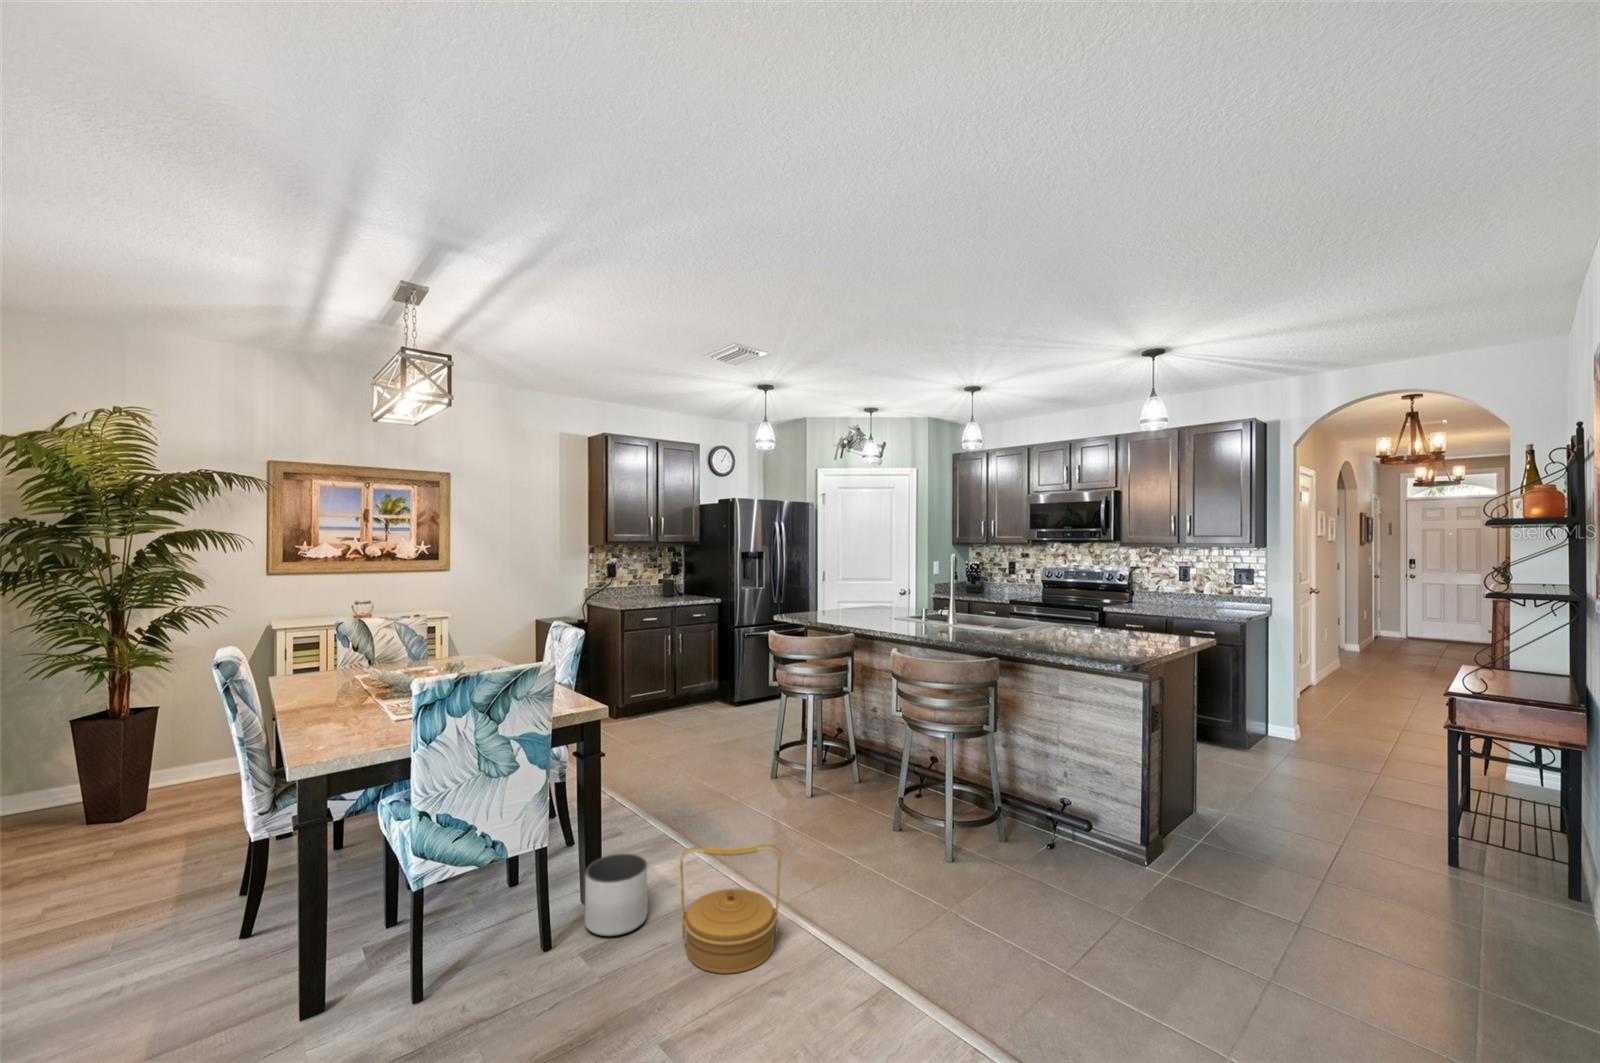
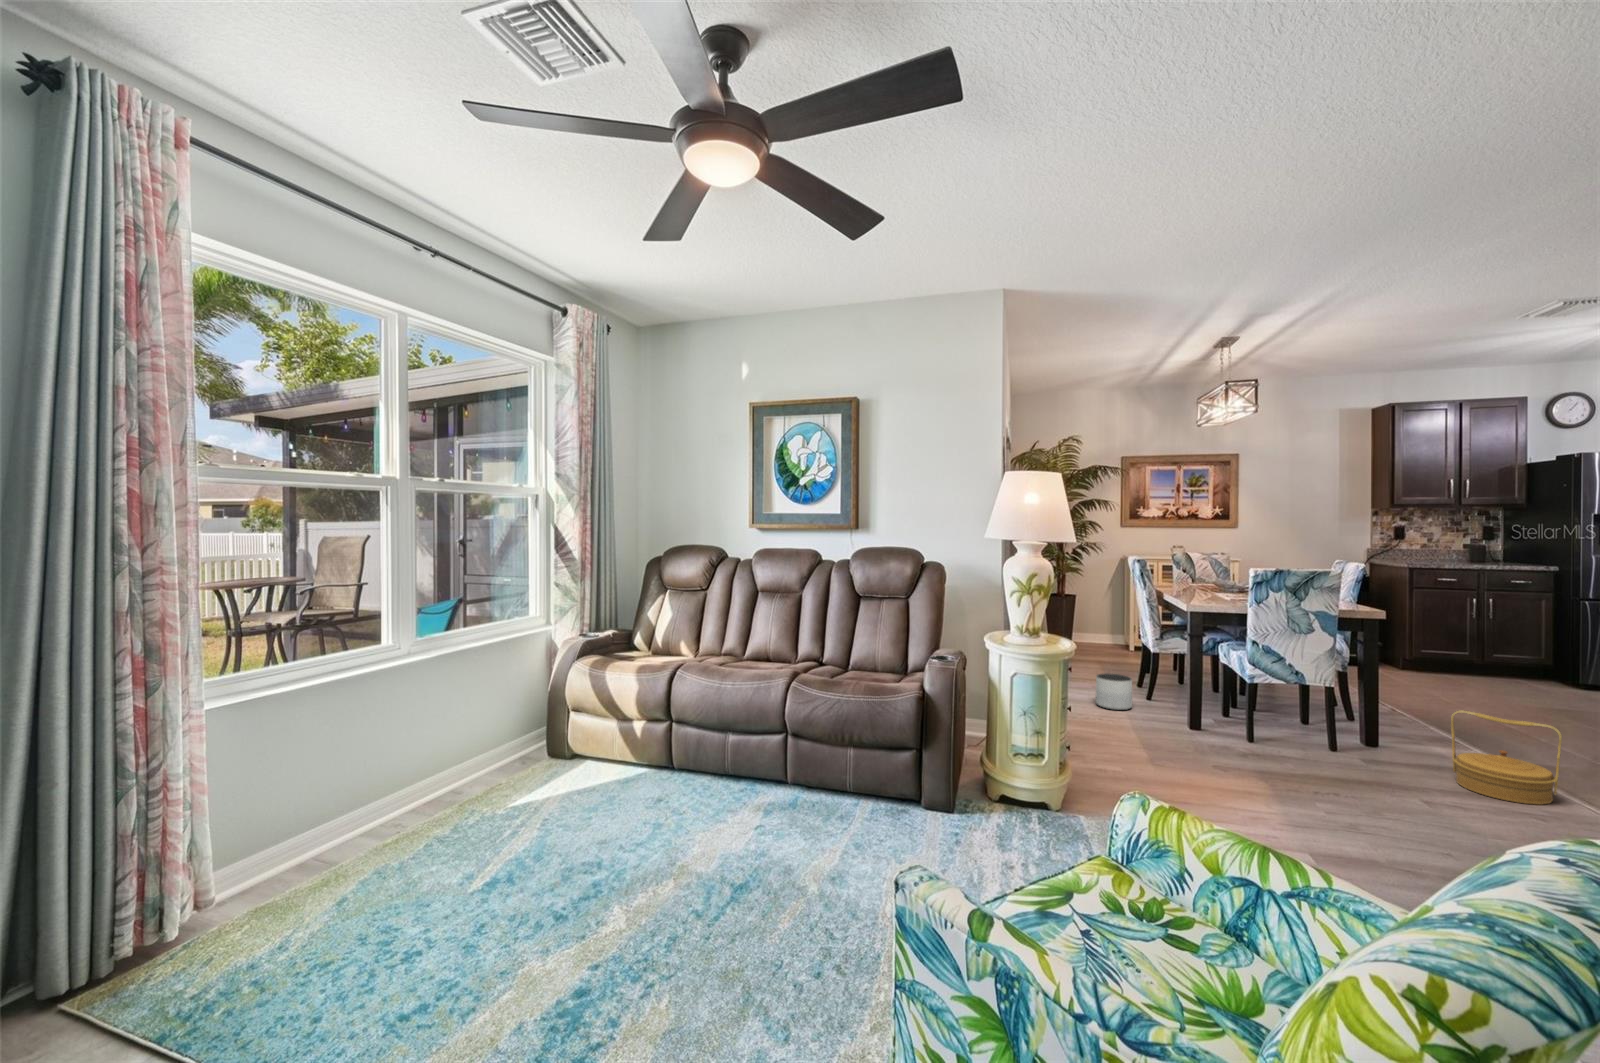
planter: present [585,854,648,936] -> present [1096,673,1132,710]

